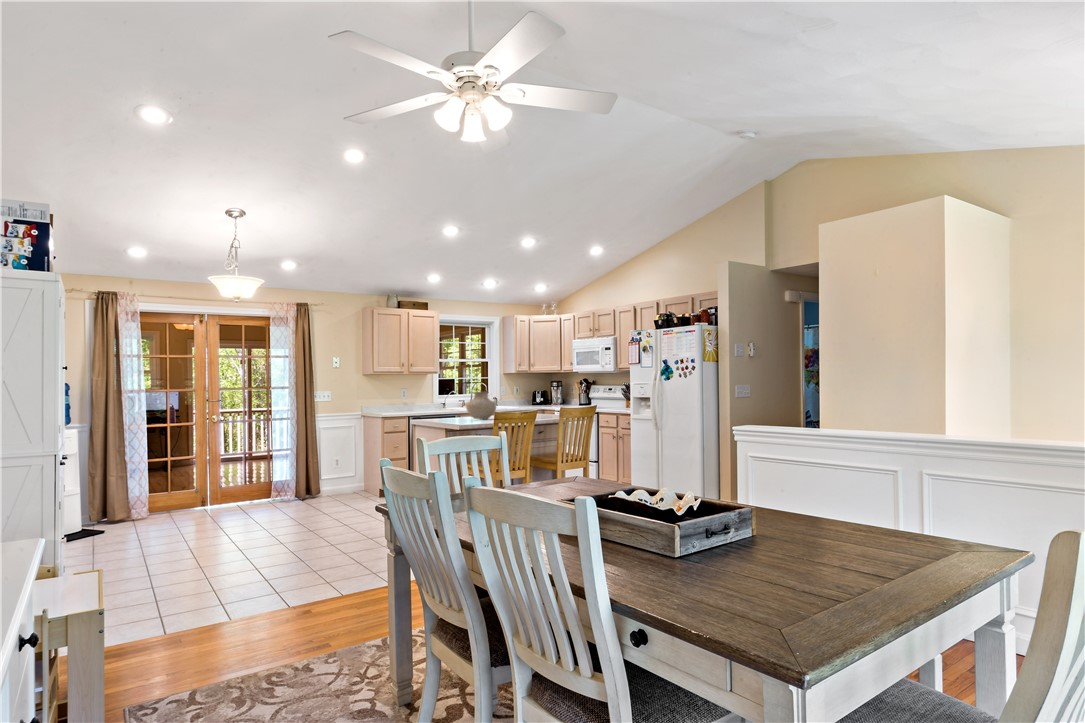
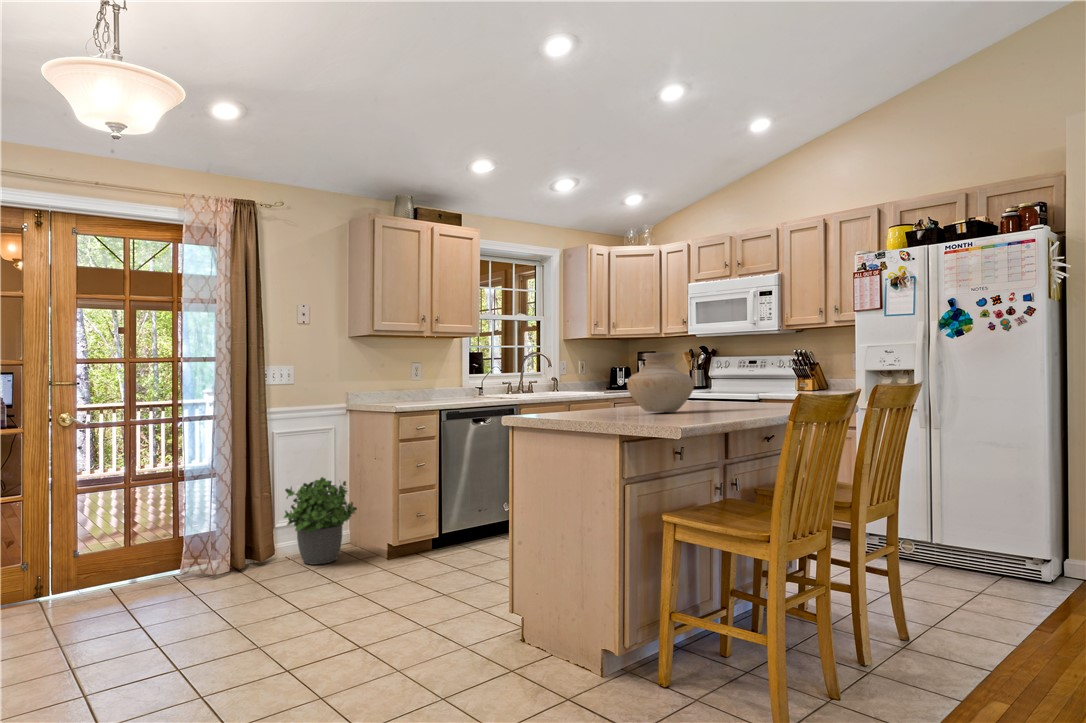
potted plant: none [322,452,362,498] -> present [284,477,357,565]

